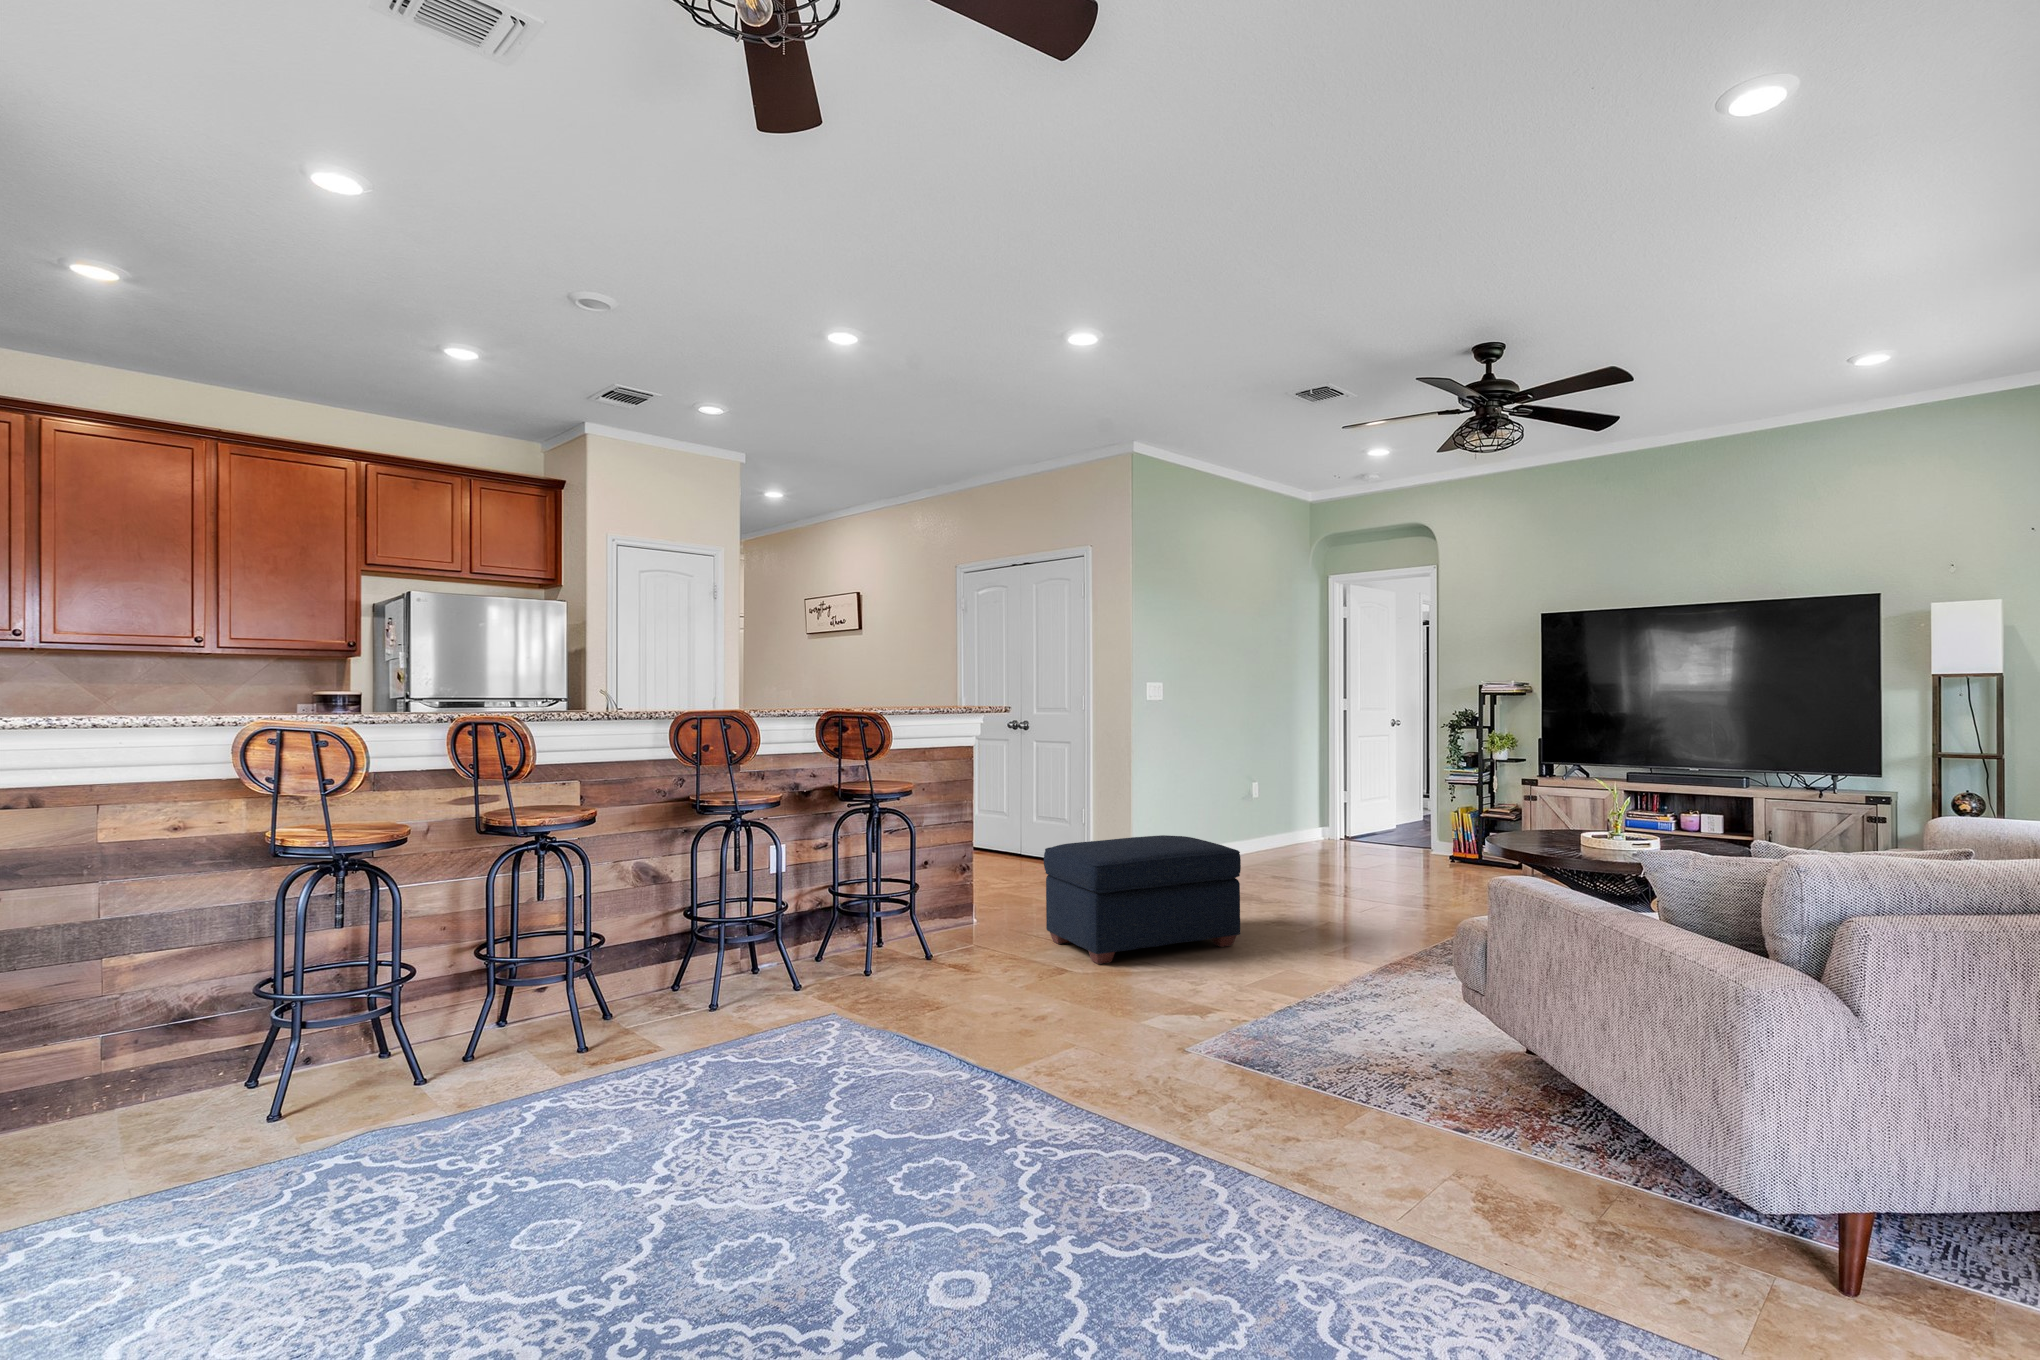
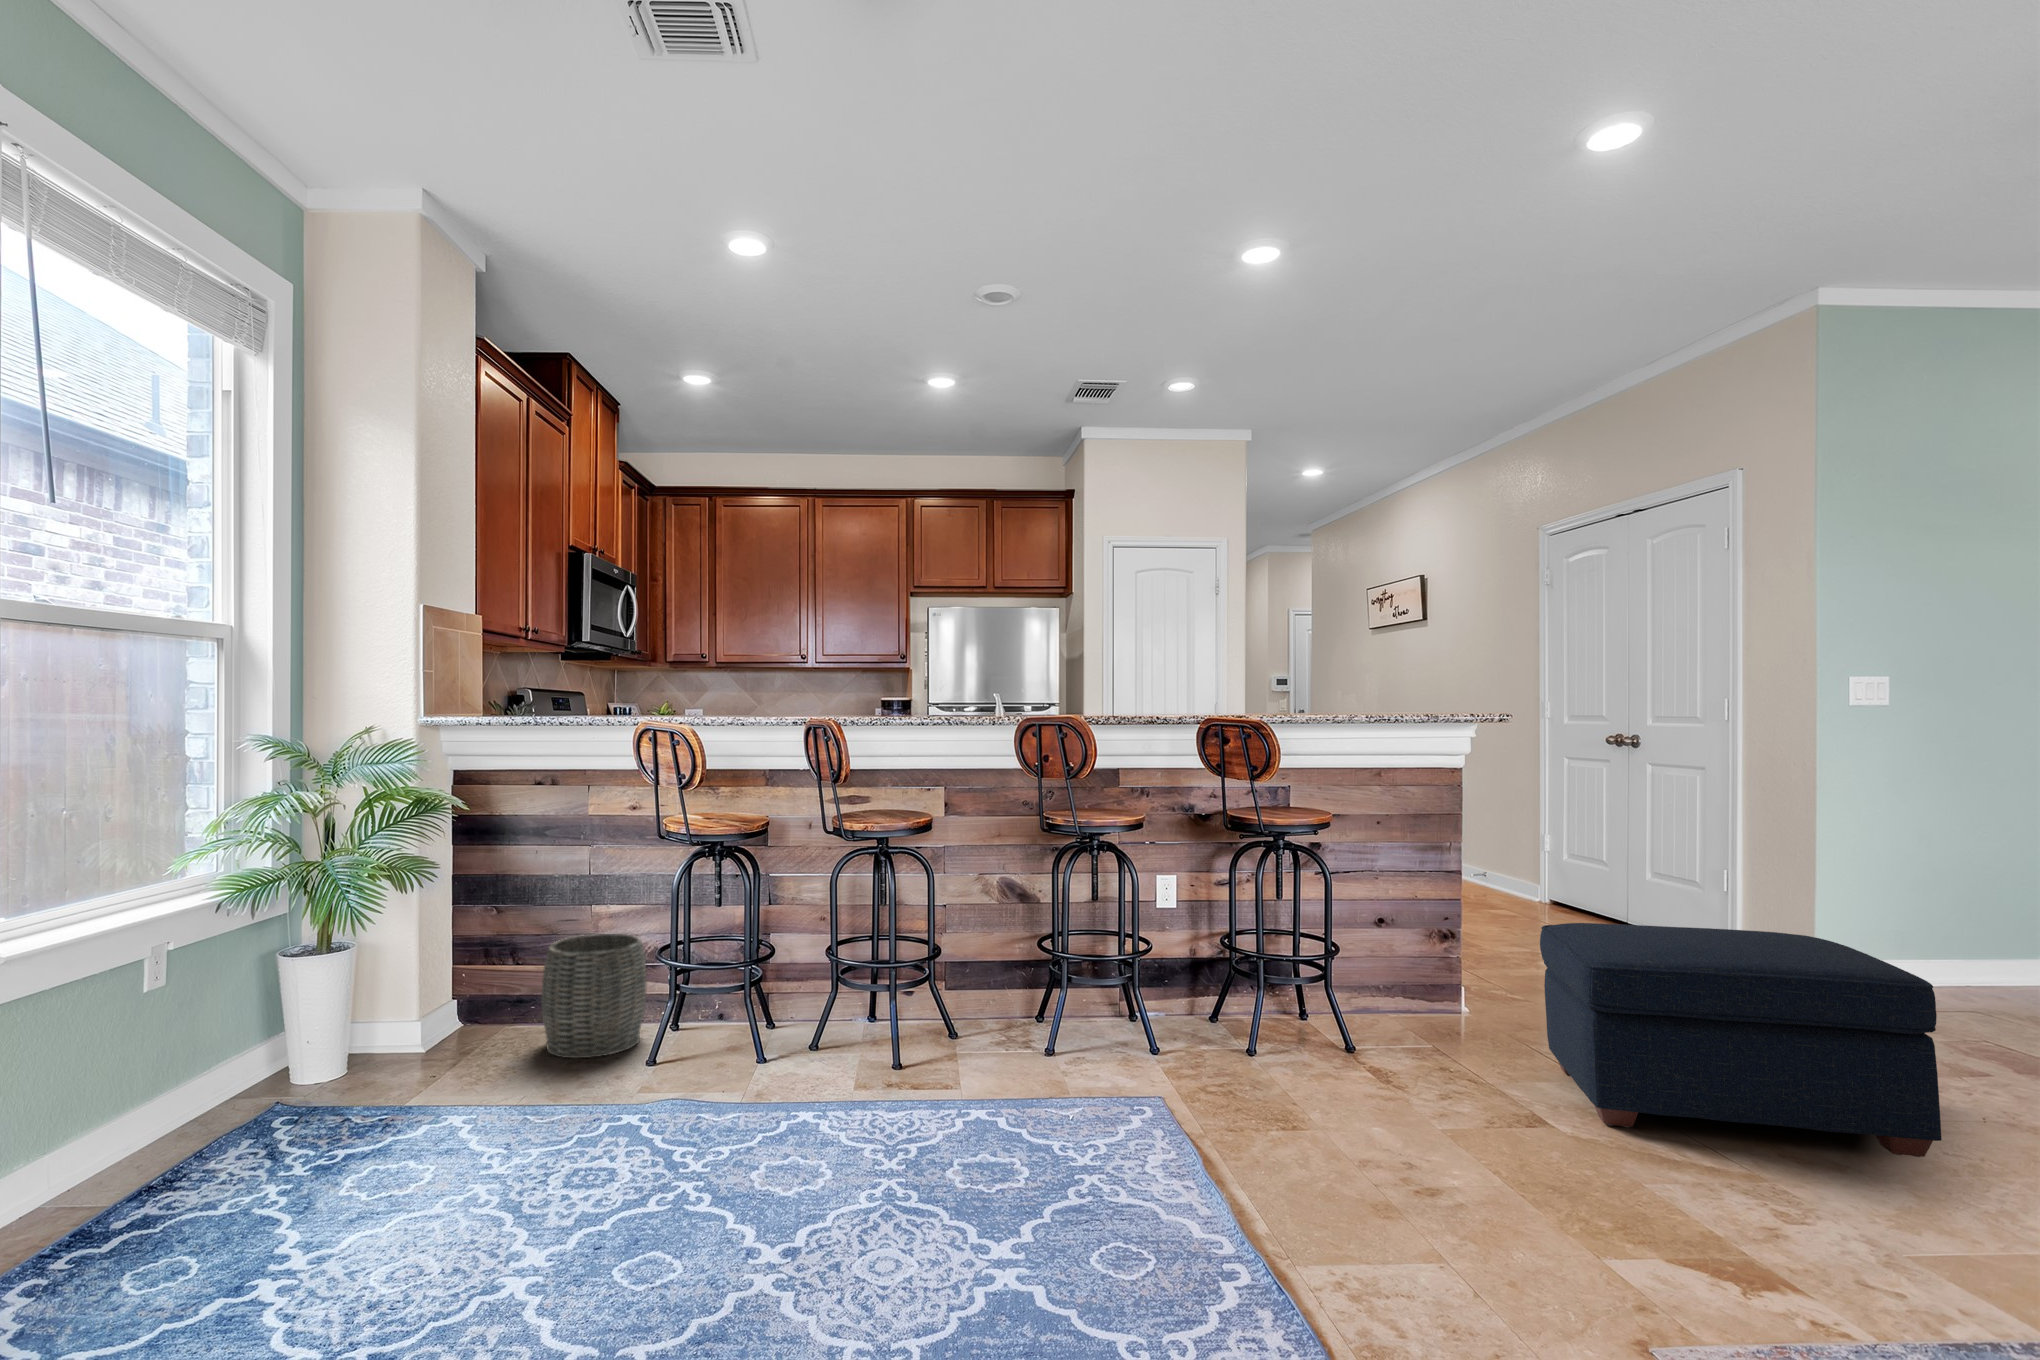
woven basket: none [65,982,231,1145] -> present [542,934,647,1058]

